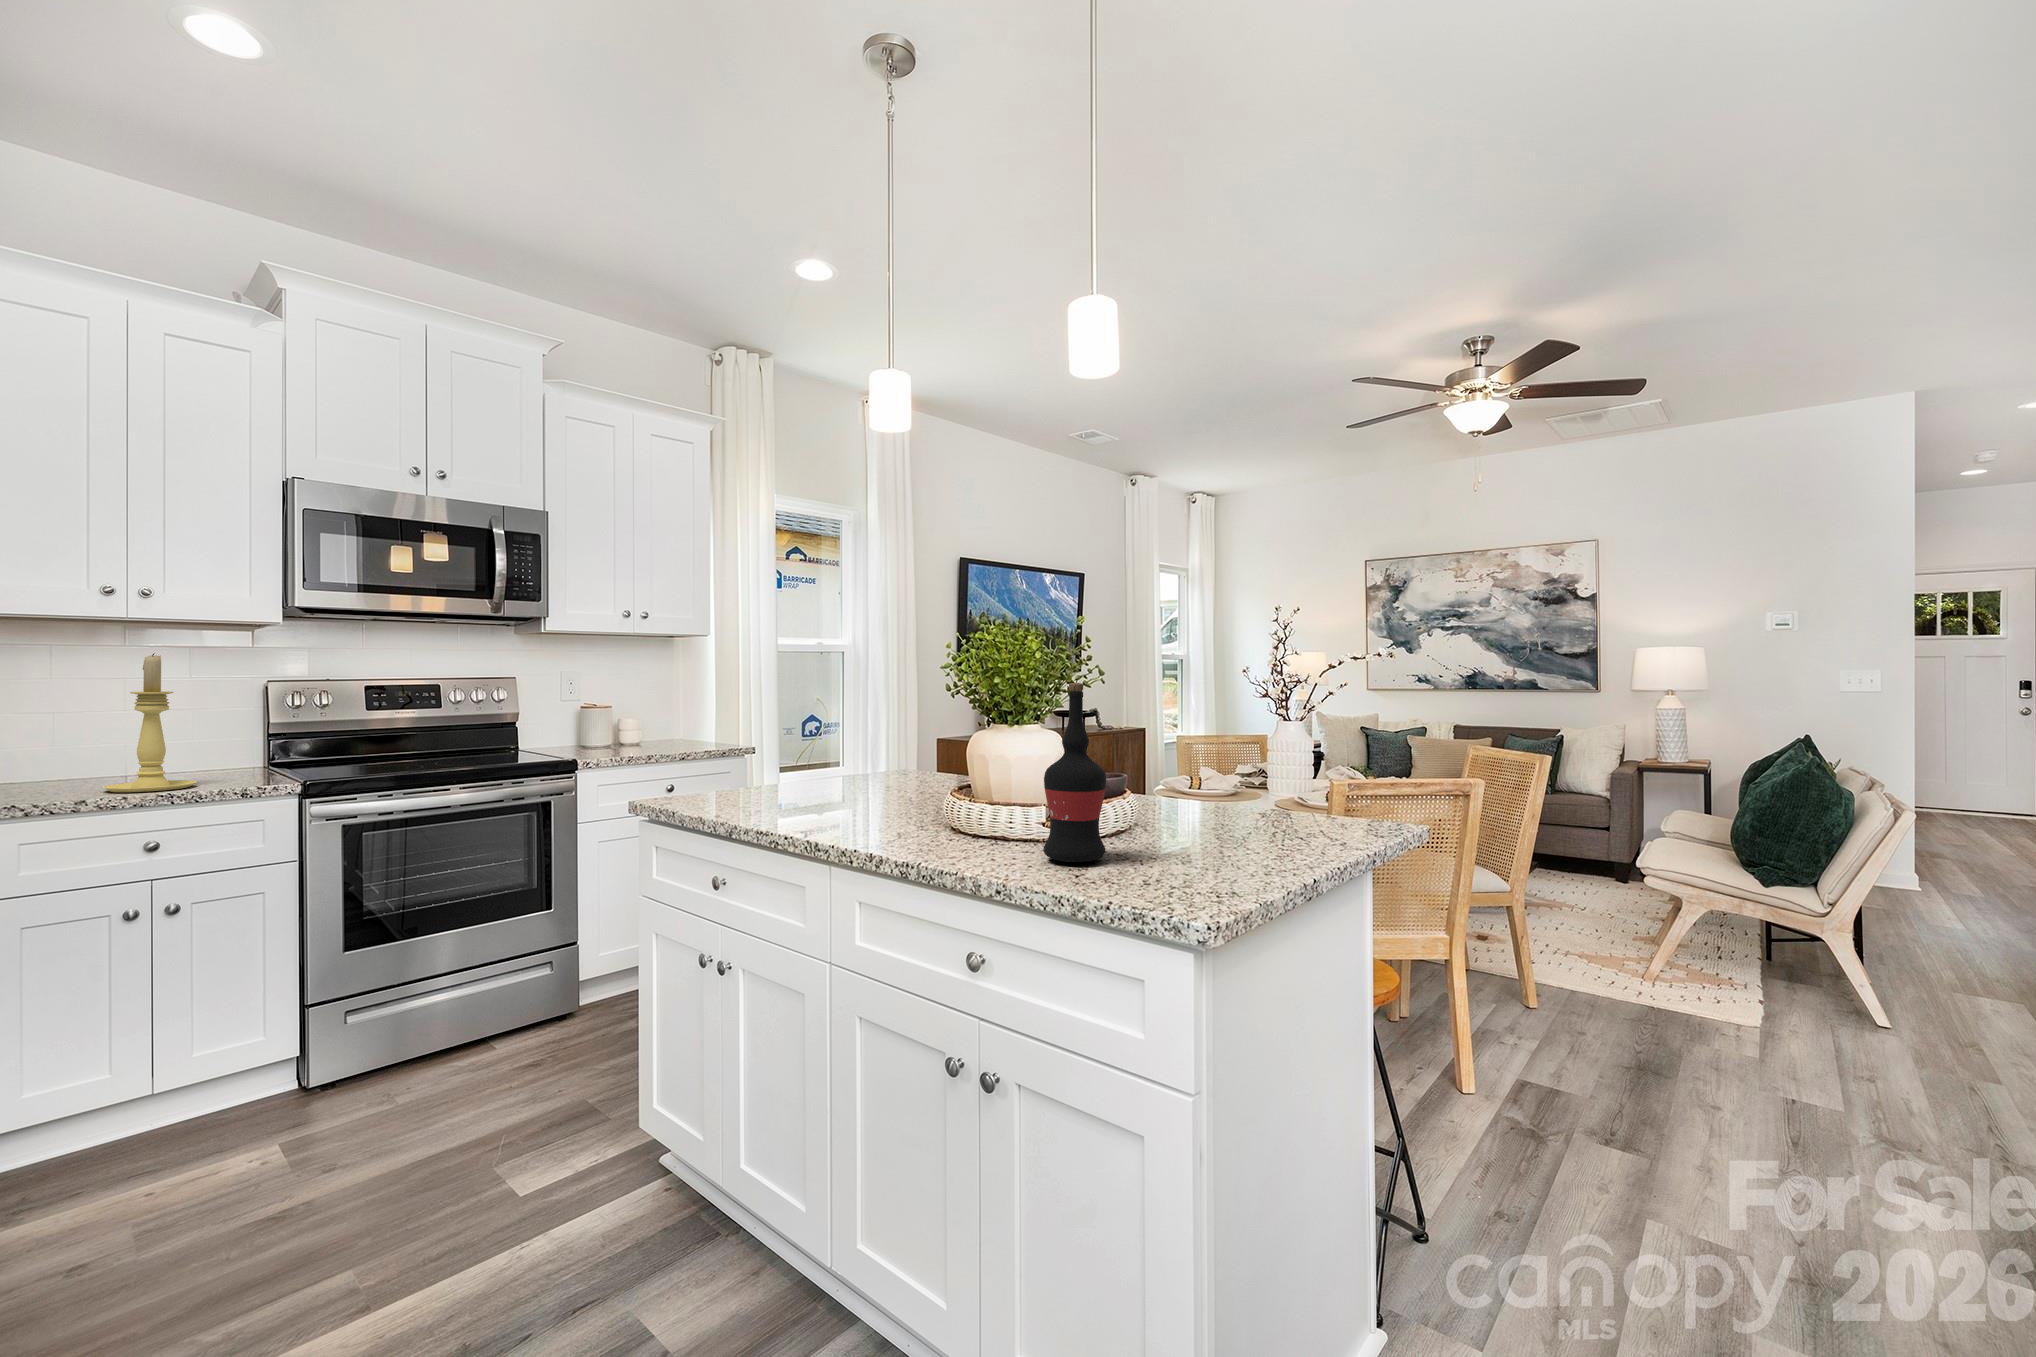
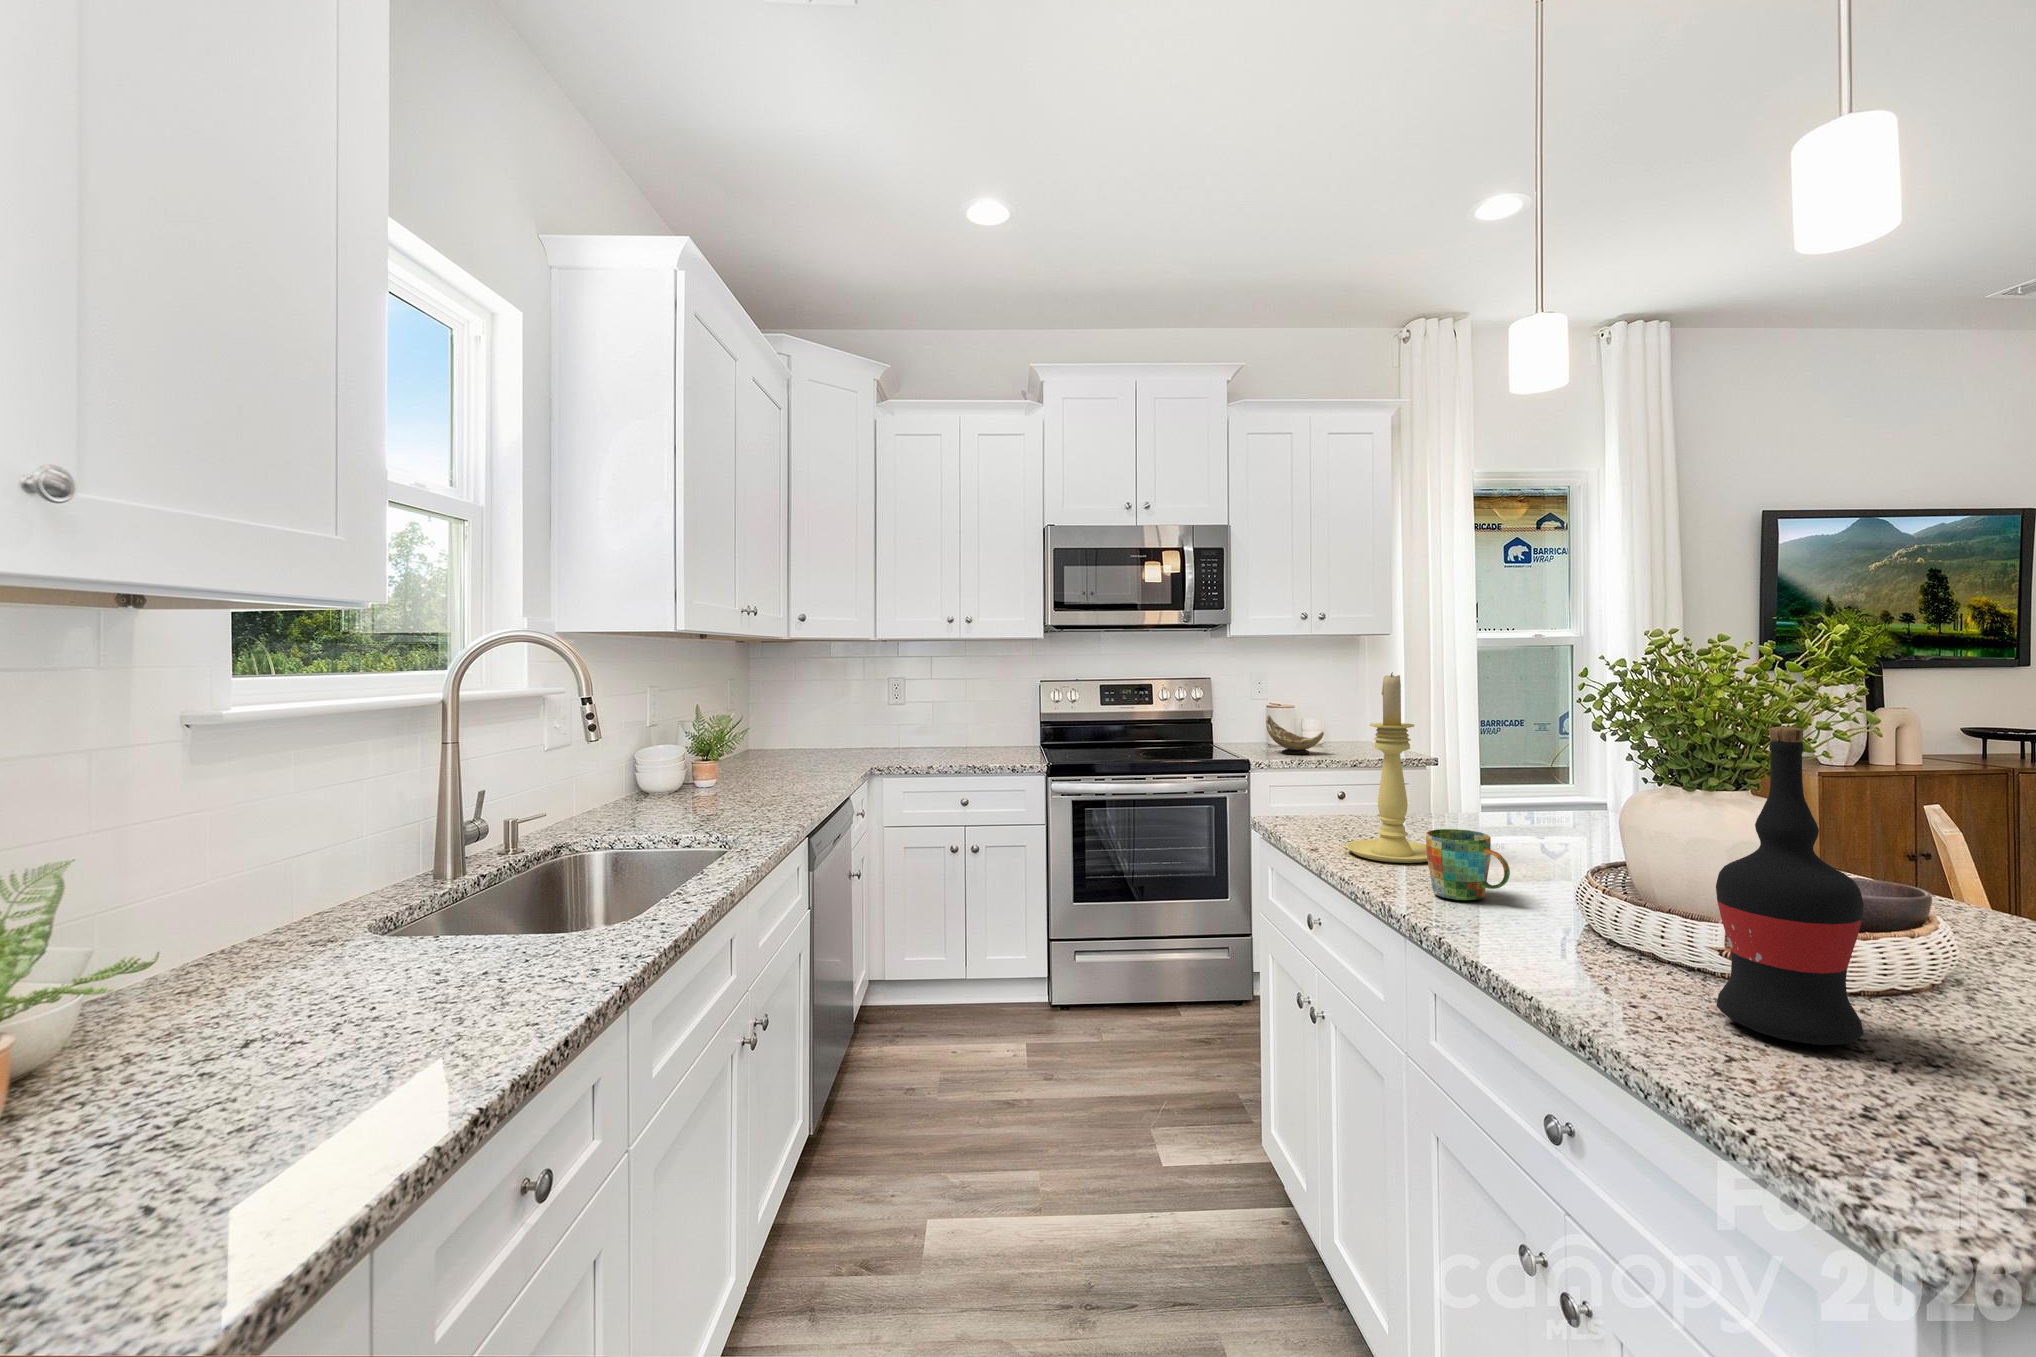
candle holder: present [103,653,196,792] -> present [1346,672,1428,863]
decorative bowl: none [589,713,652,752] -> present [1266,715,1324,754]
mug: none [840,779,899,832] -> present [1426,829,1510,900]

